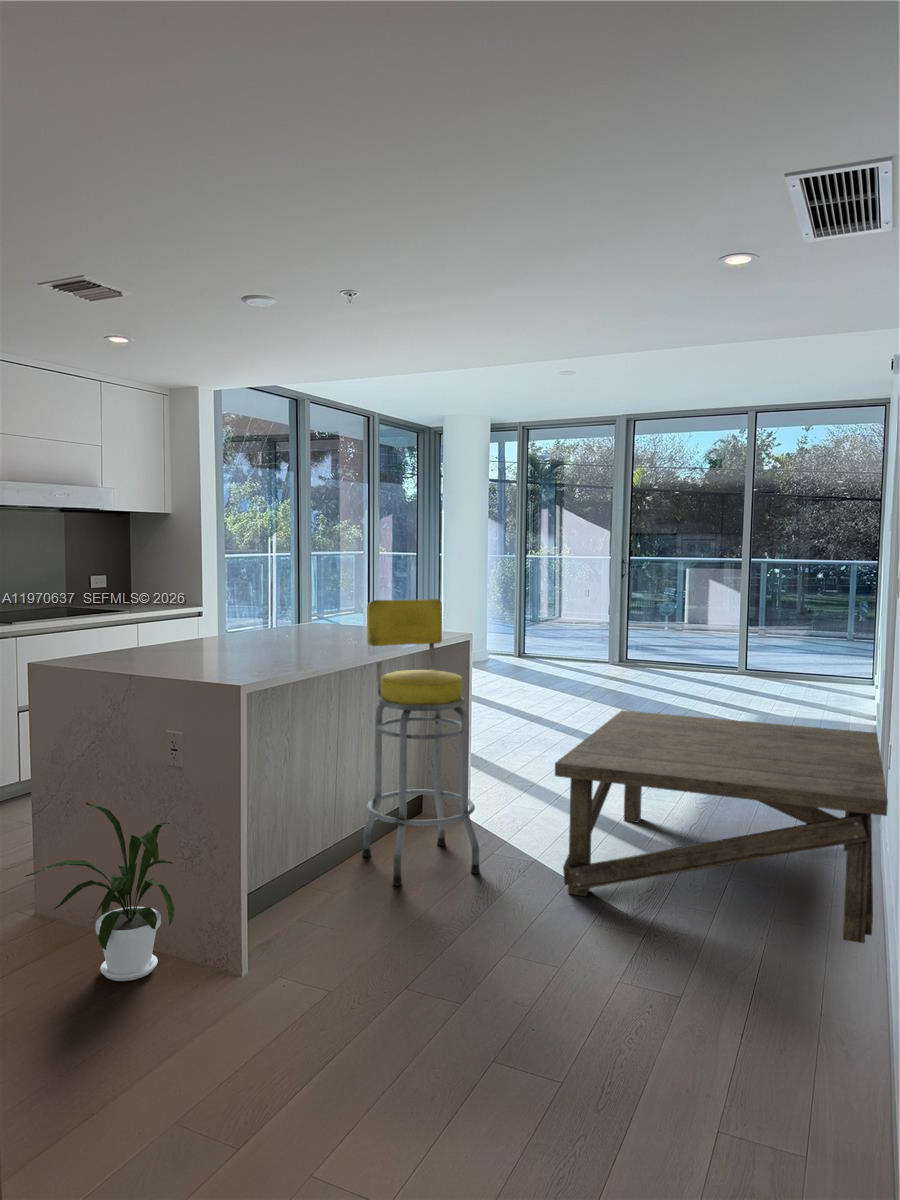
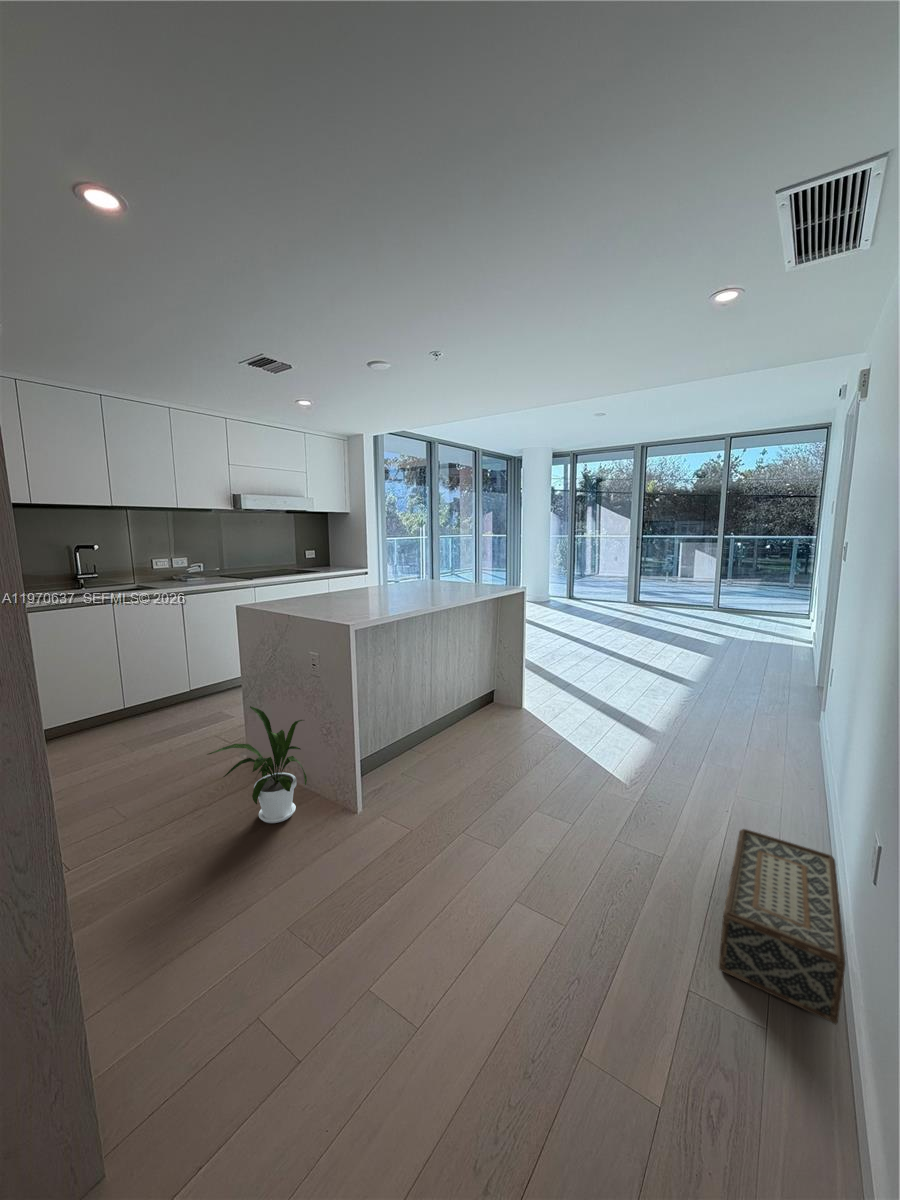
bar stool: present [362,599,480,885] -> none [448,569,521,758]
coffee table: present [555,710,888,943] -> none [570,642,840,840]
woven basket: none [758,922,885,1100] -> present [719,829,845,1025]

